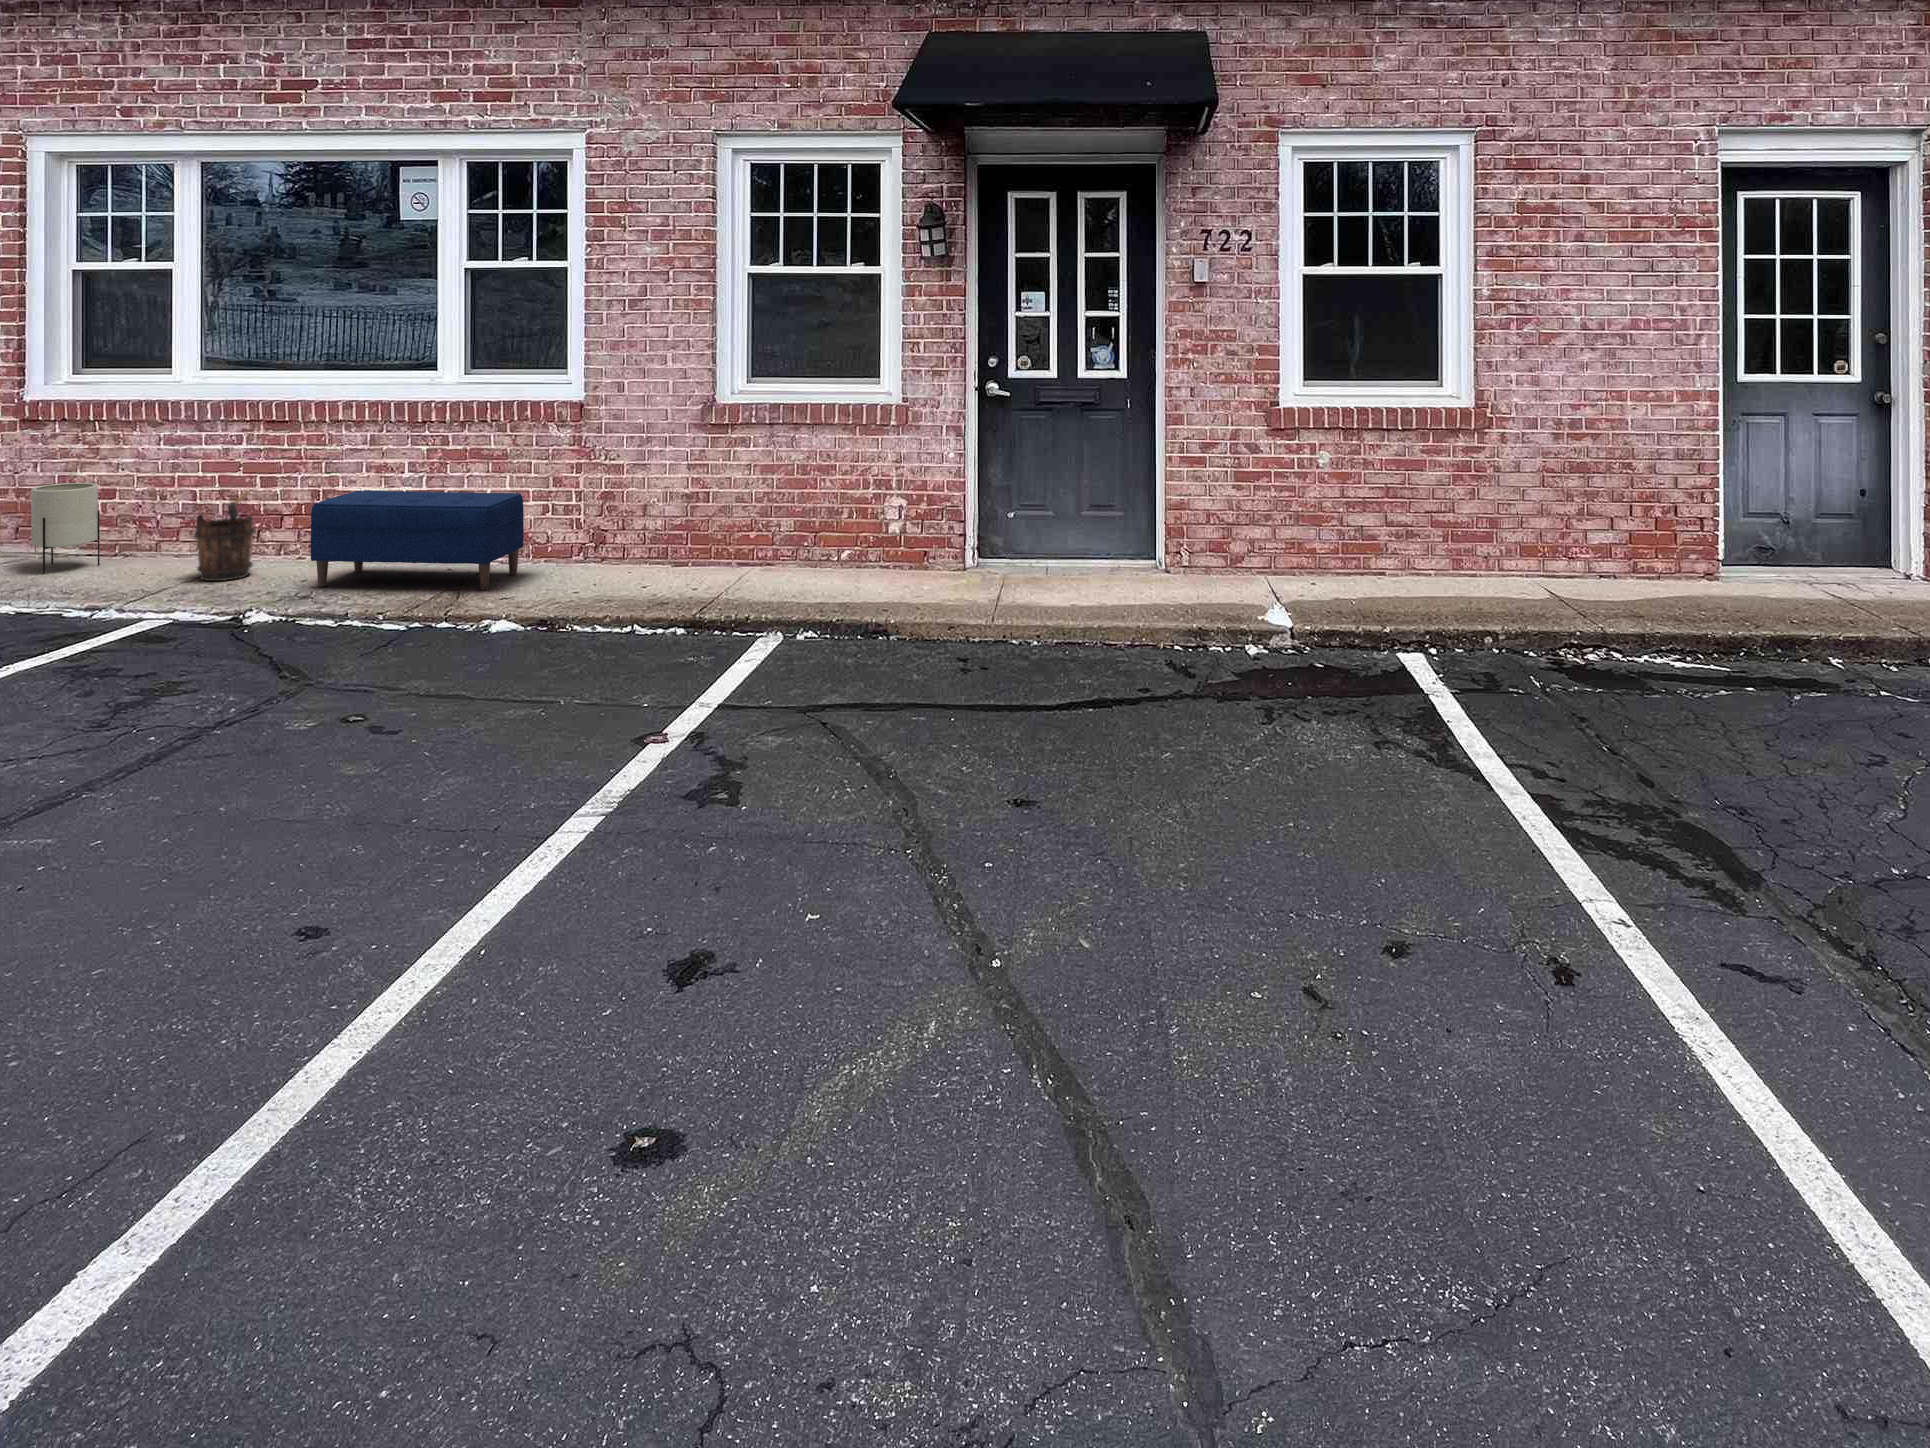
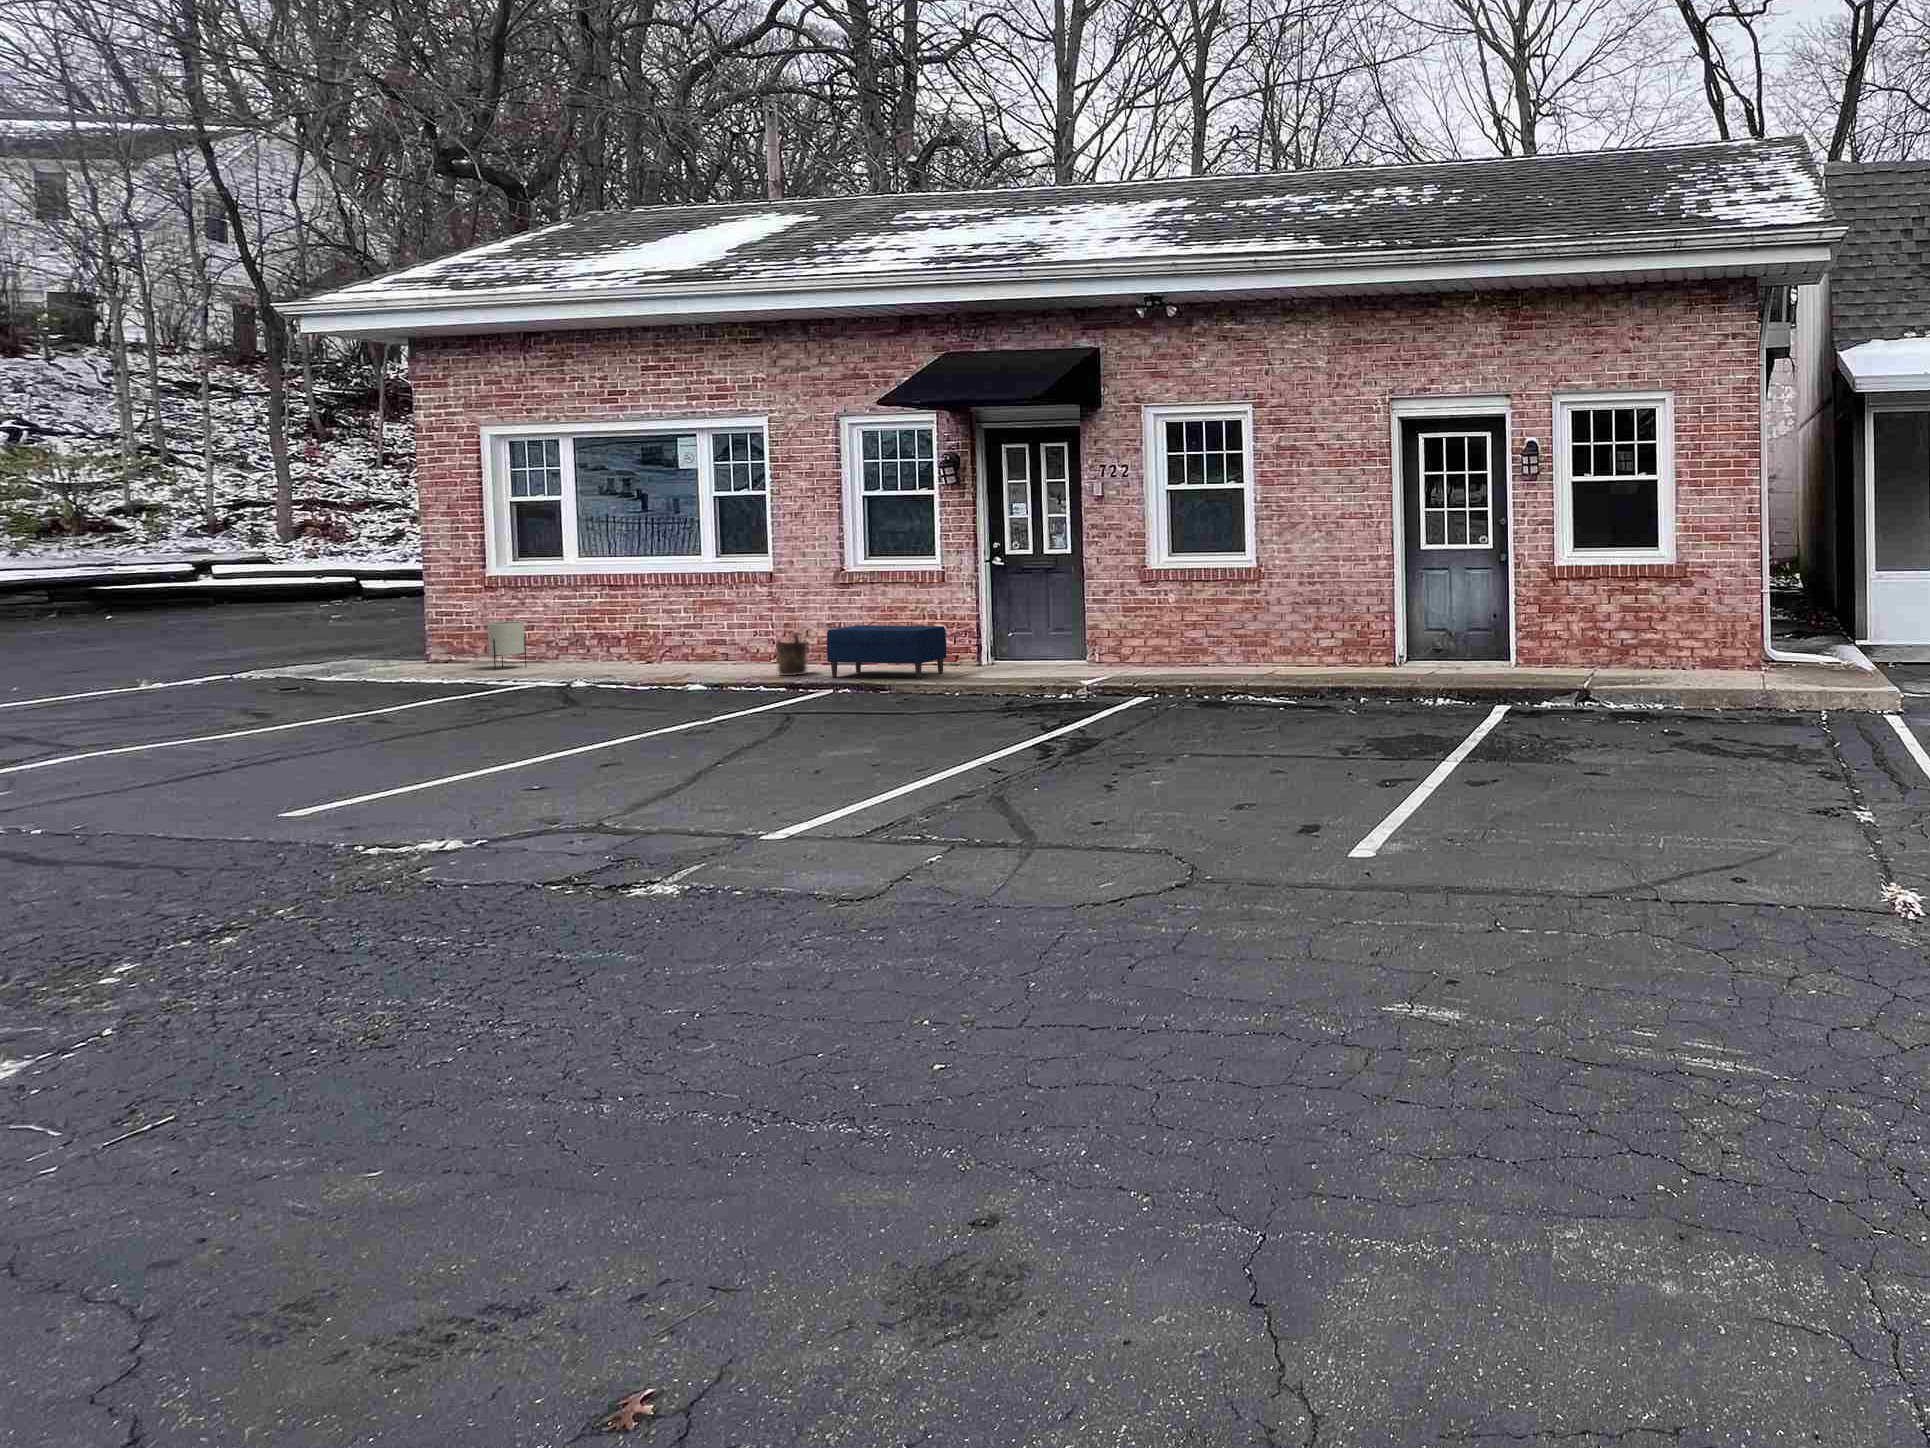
bucket: present [194,491,256,581] -> present [776,632,808,676]
bench: present [311,491,524,590] -> present [827,625,946,679]

